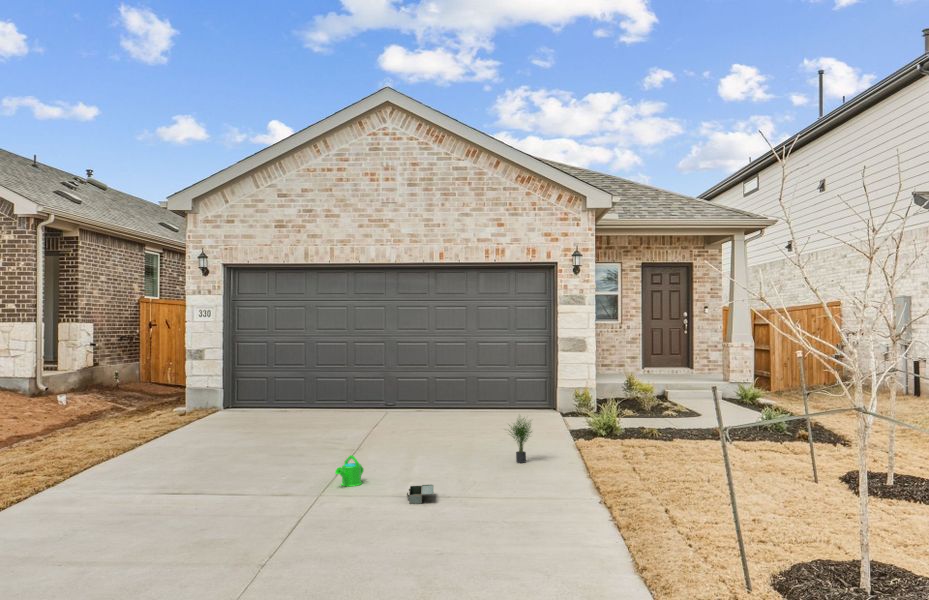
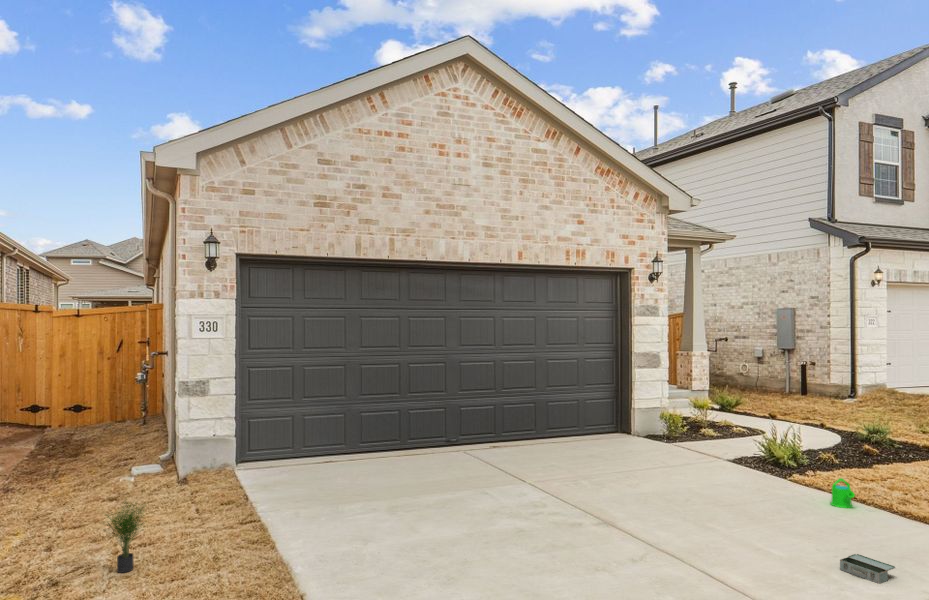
potted plant: present [509,418,532,463] -> present [107,502,143,573]
watering can: present [335,455,364,486] -> present [830,478,855,508]

